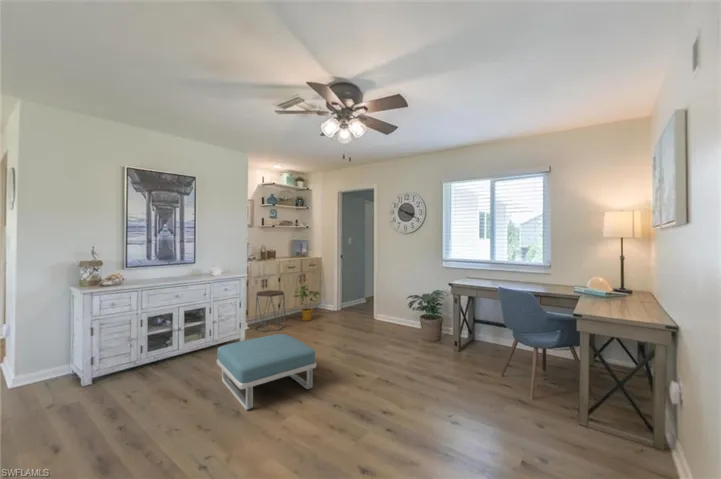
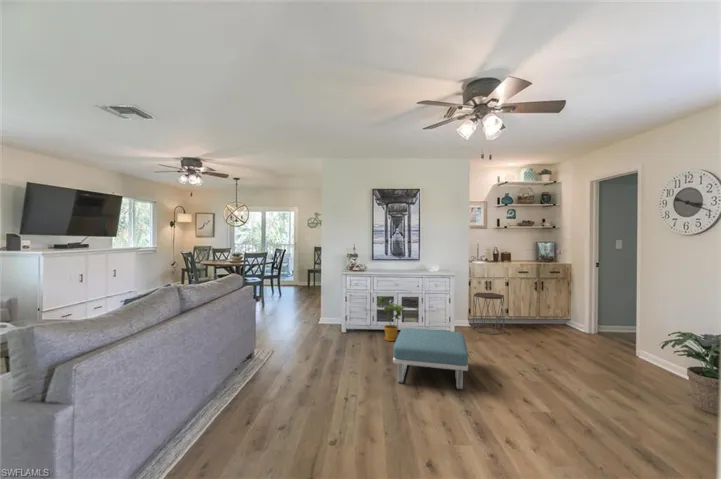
house plant: present [294,285,320,321] -> present [377,296,403,341]

